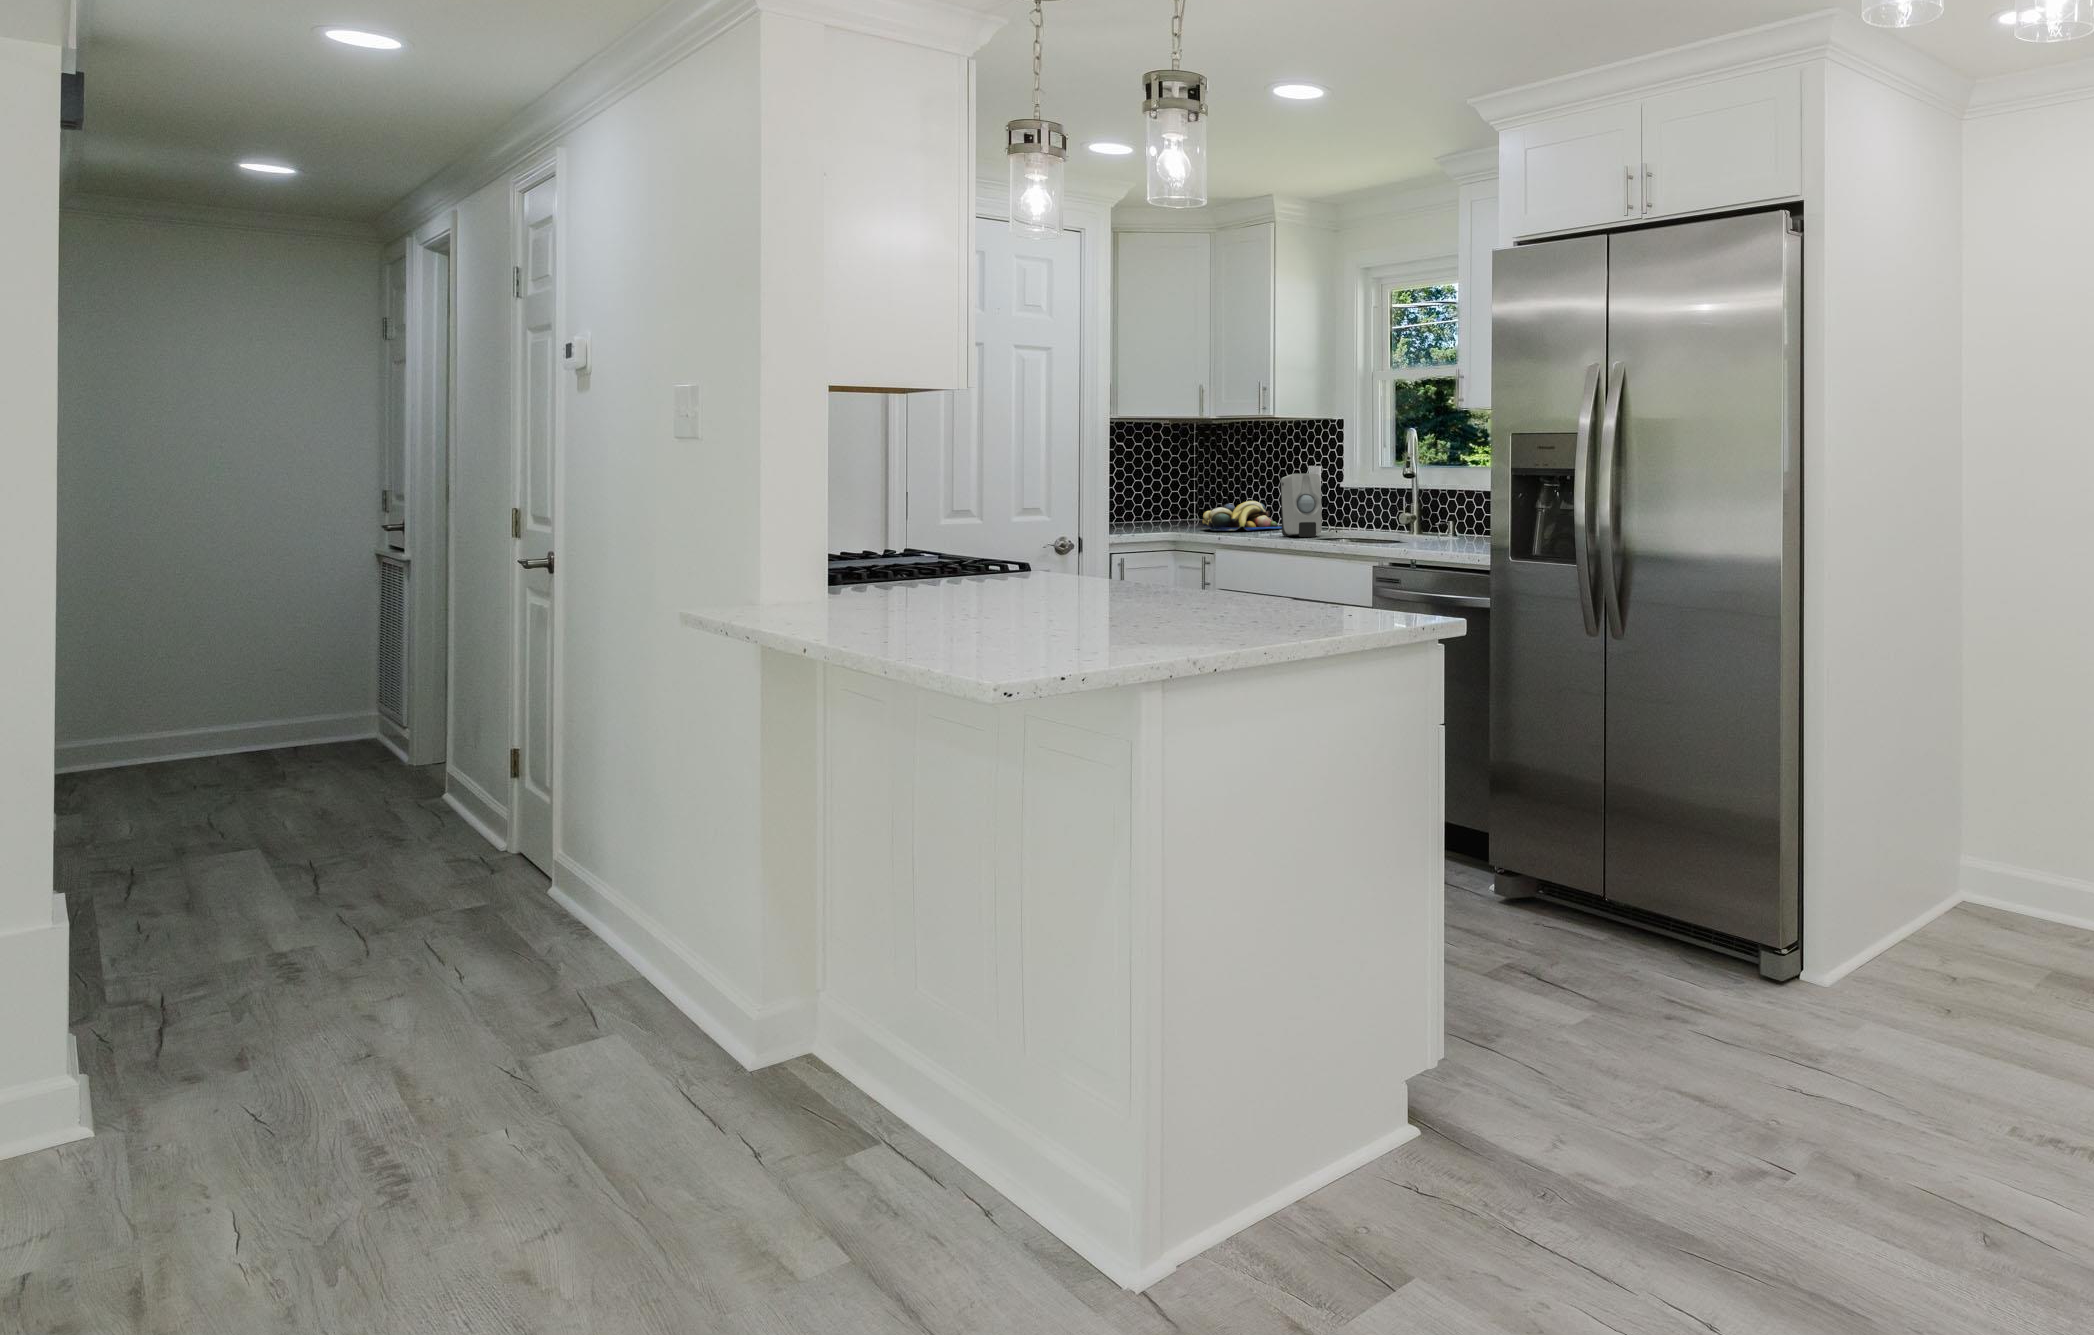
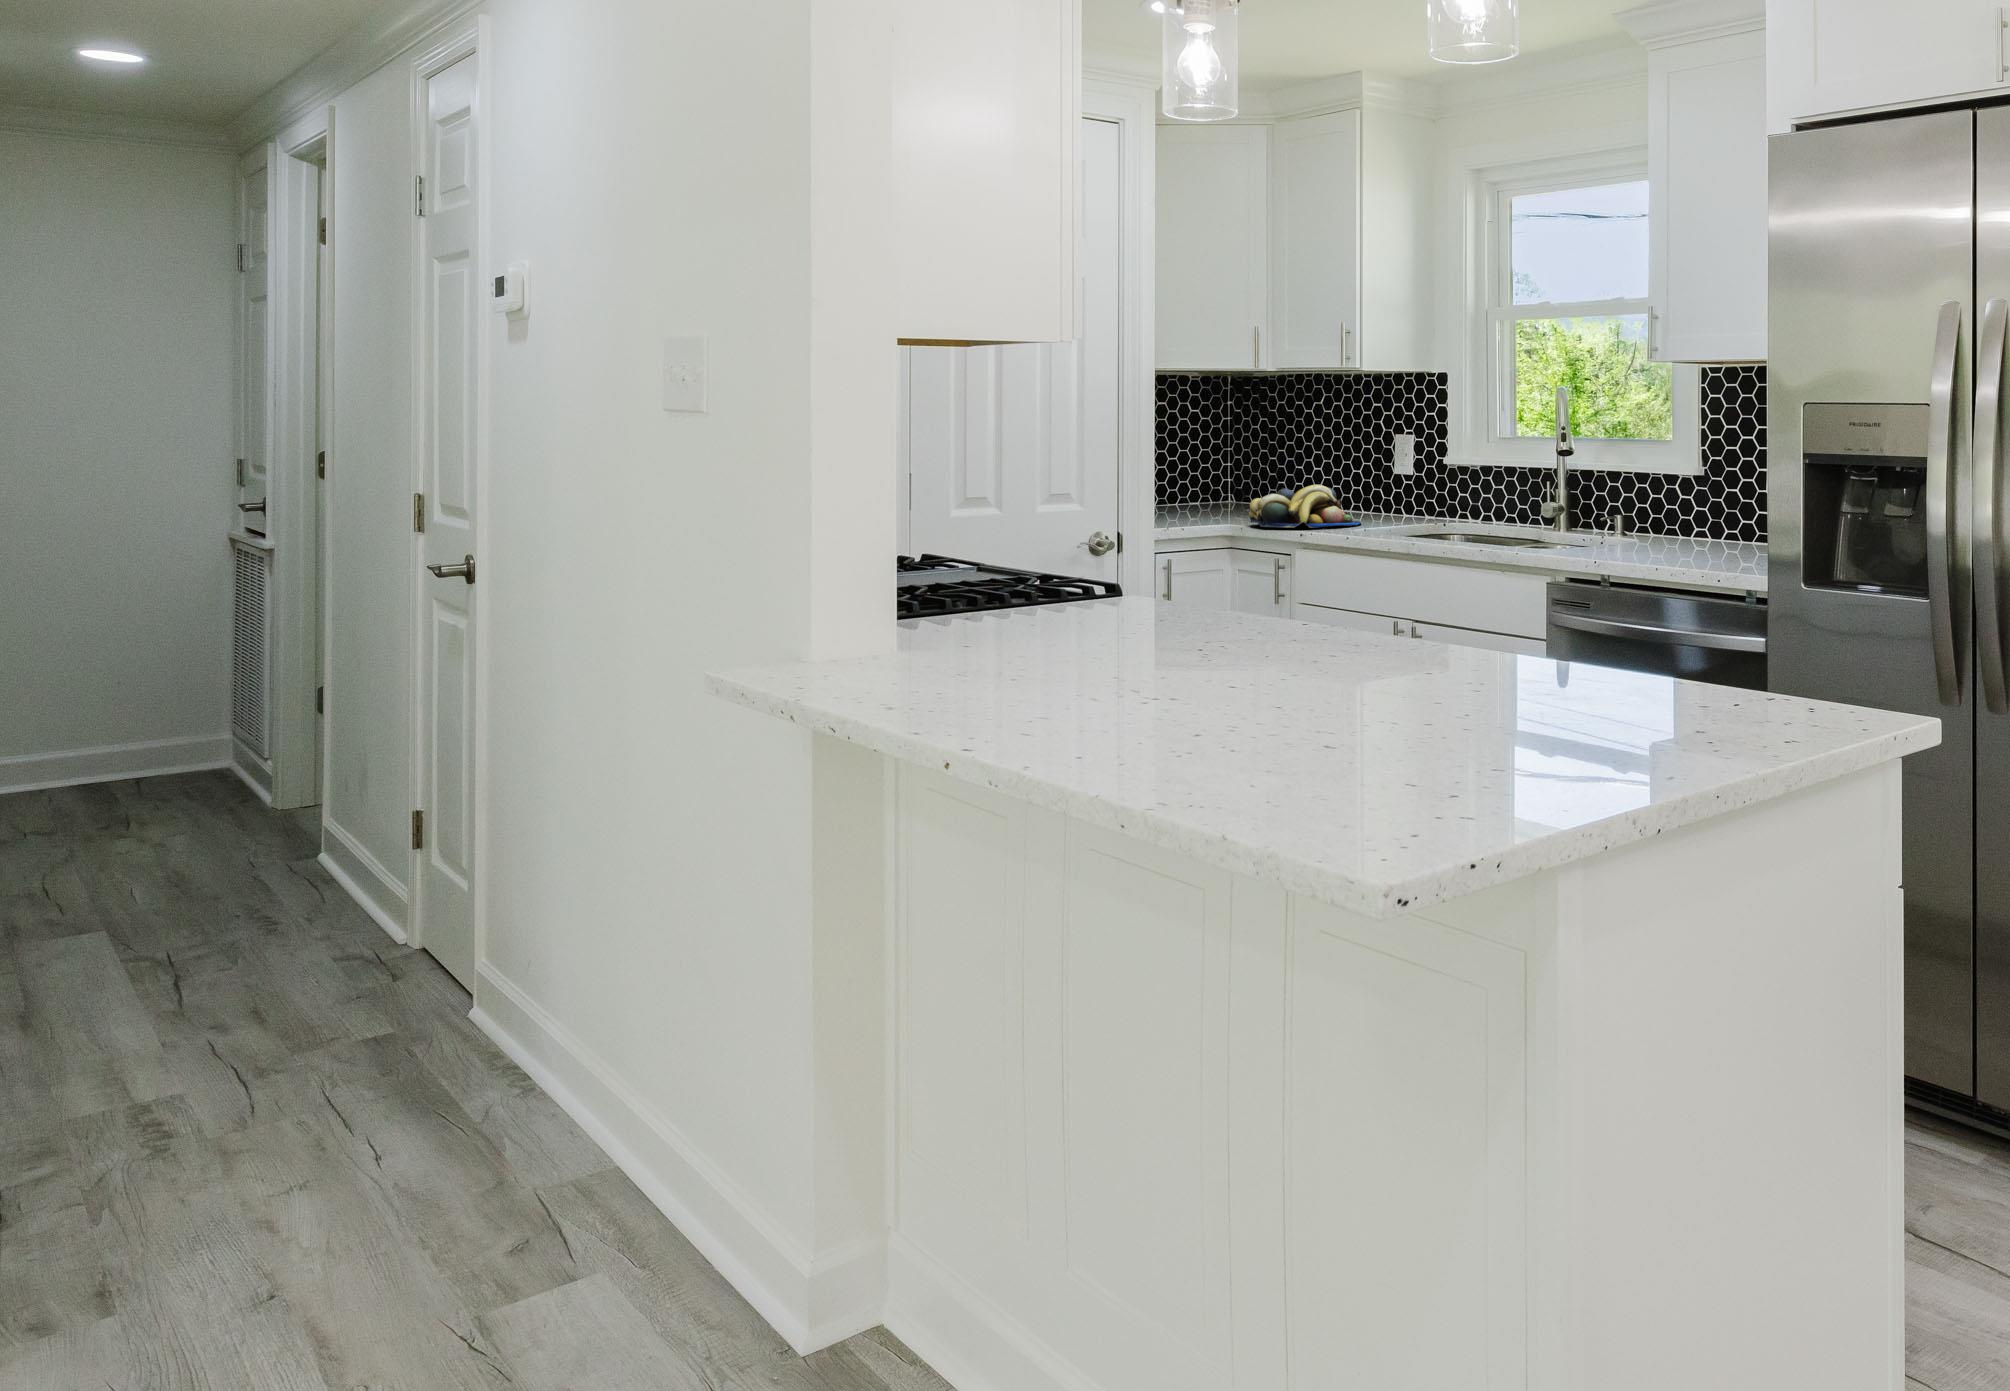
soap dispenser: present [1280,474,1322,537] -> none [1356,450,1413,540]

